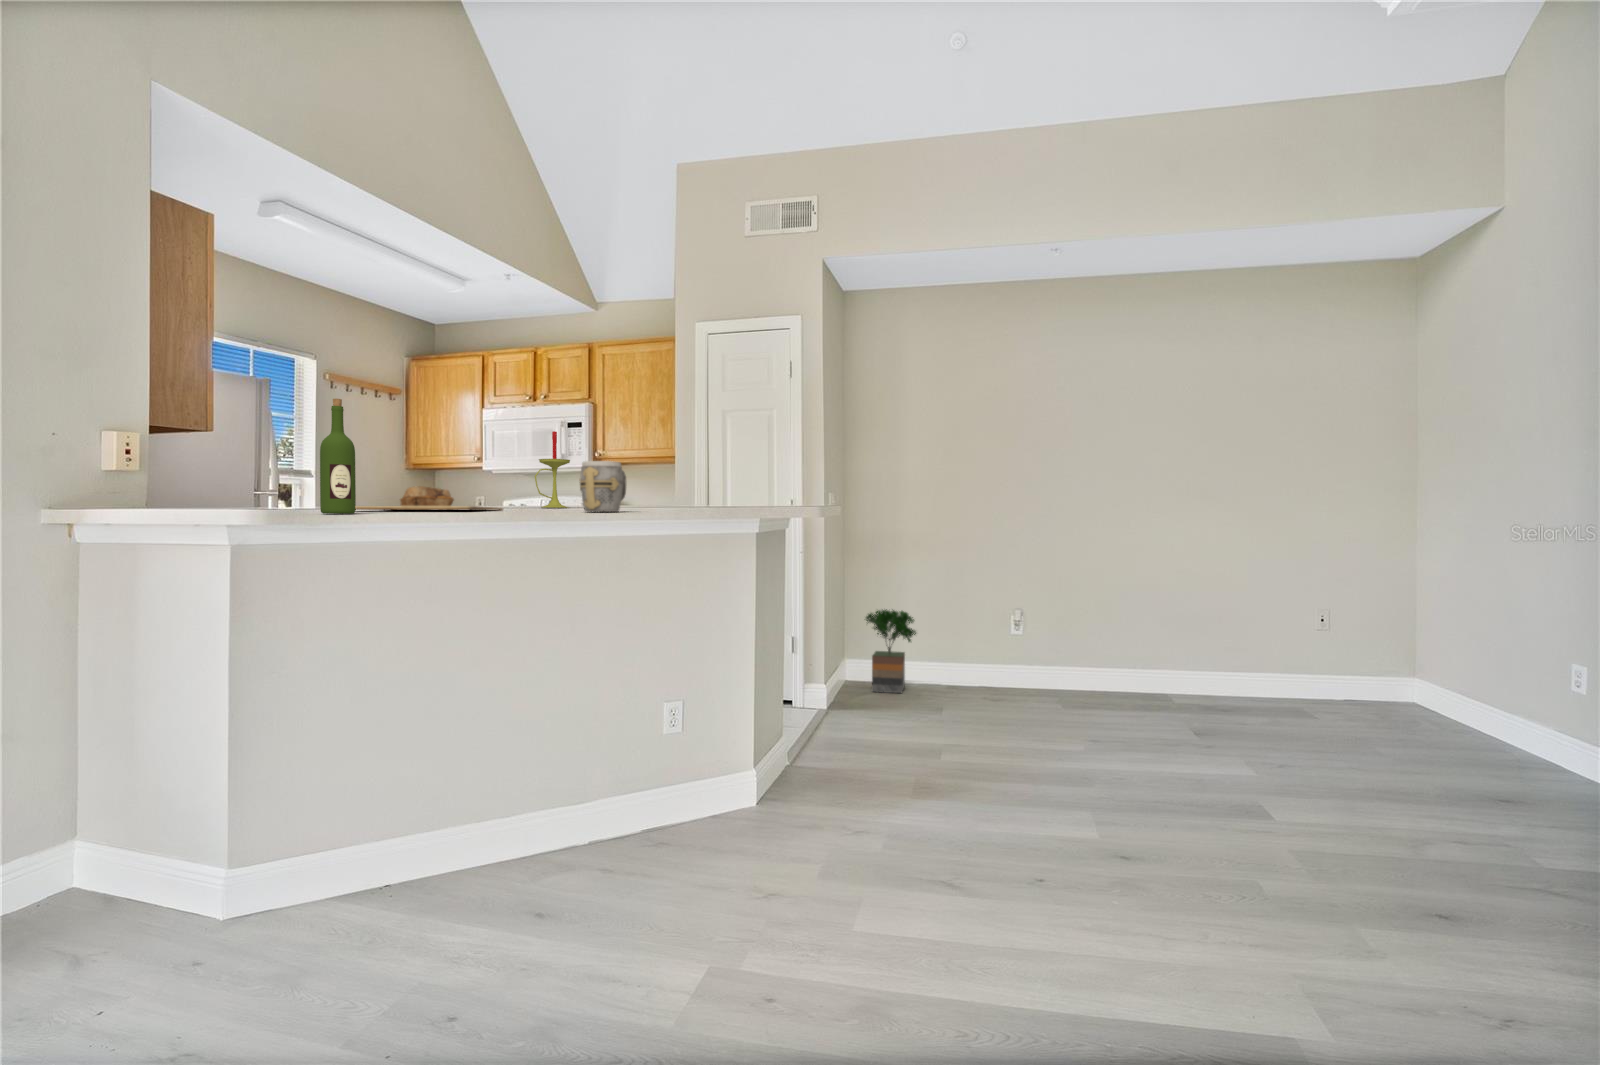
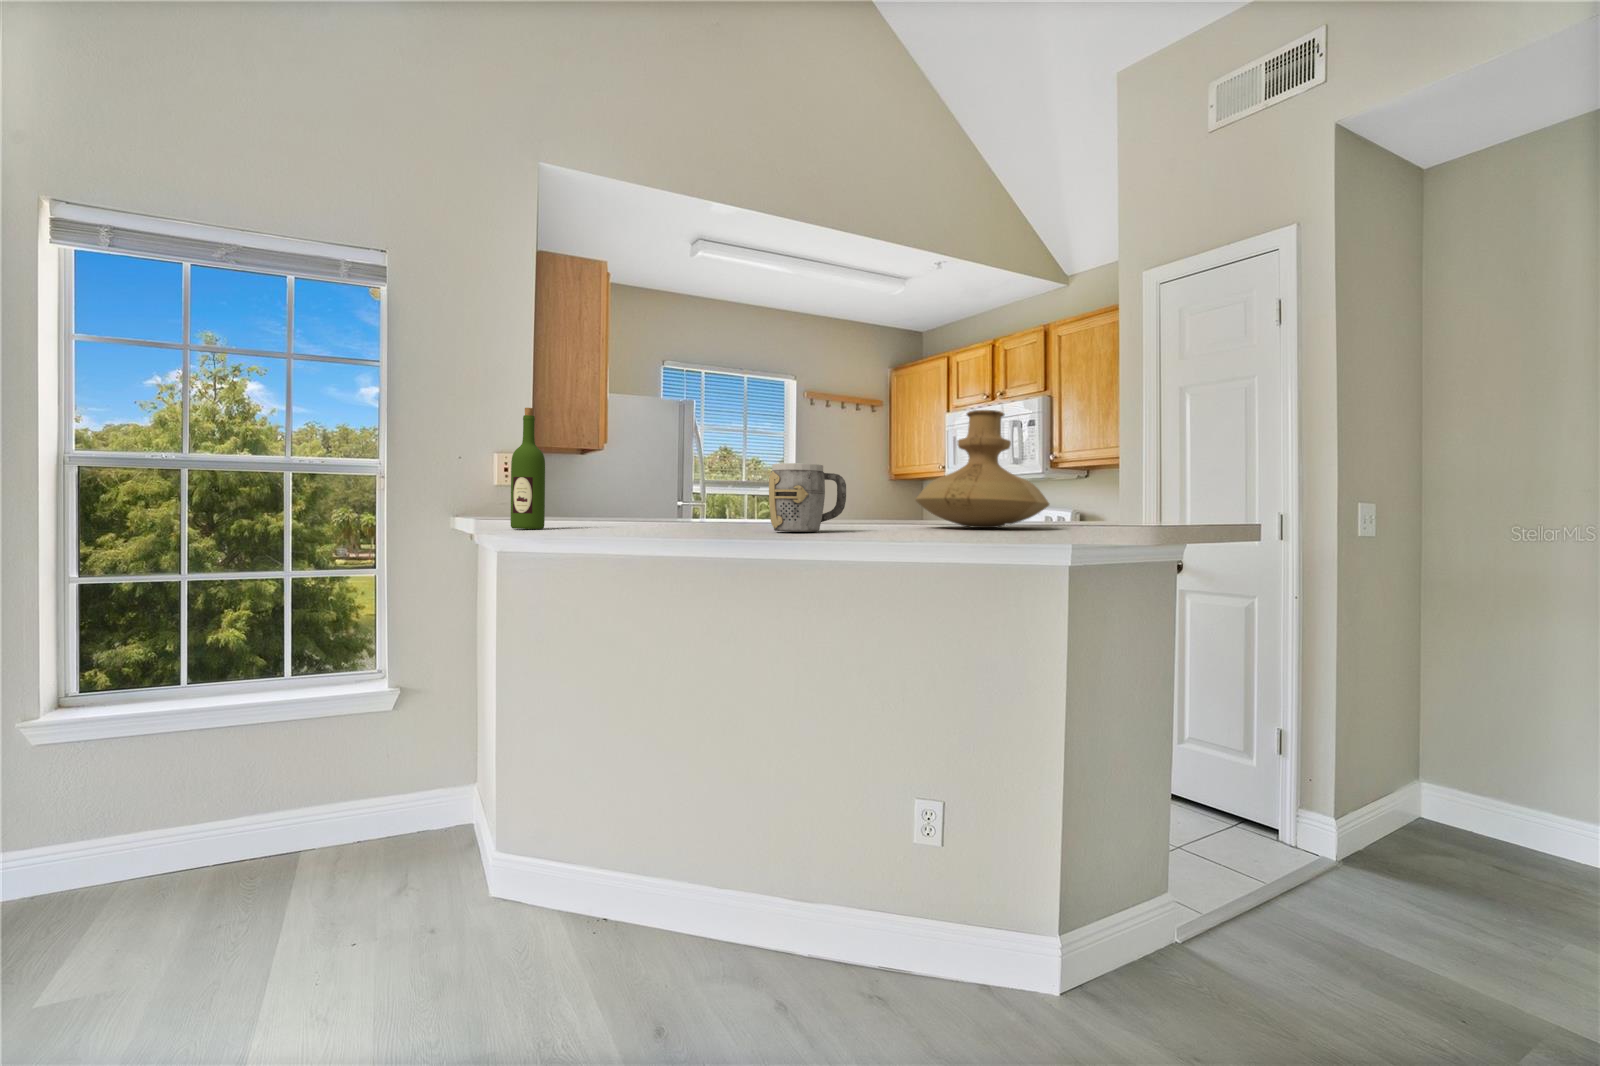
vase: none [638,427,731,509] -> present [916,410,1049,528]
candle: present [535,431,570,508] -> none [849,428,895,522]
cutting board: present [356,486,503,511] -> none [604,498,764,526]
potted tree: present [866,609,916,693] -> none [1436,696,1561,854]

